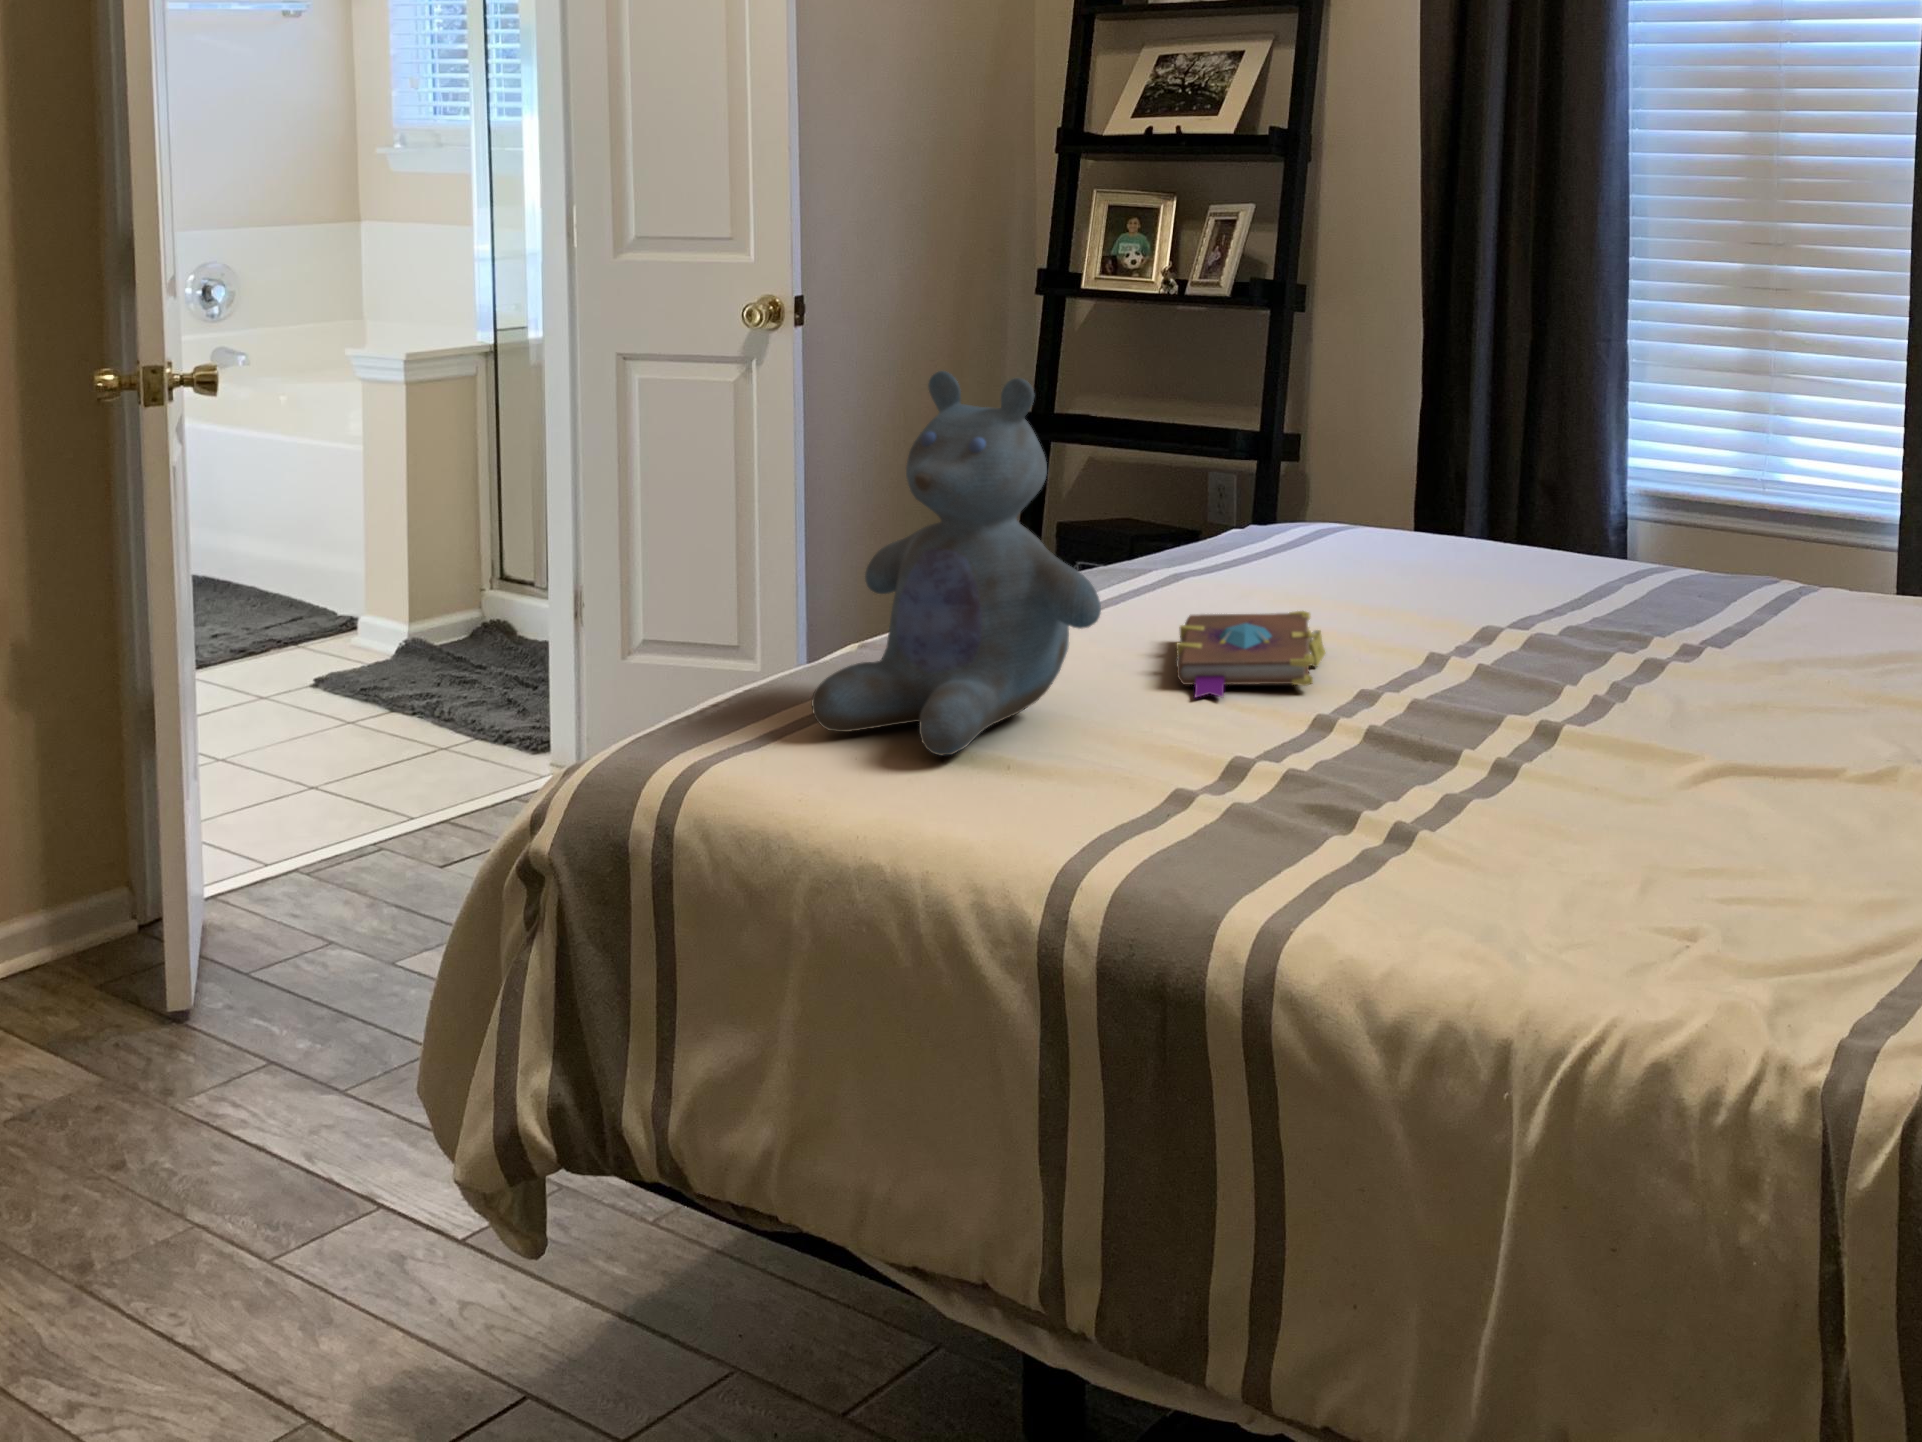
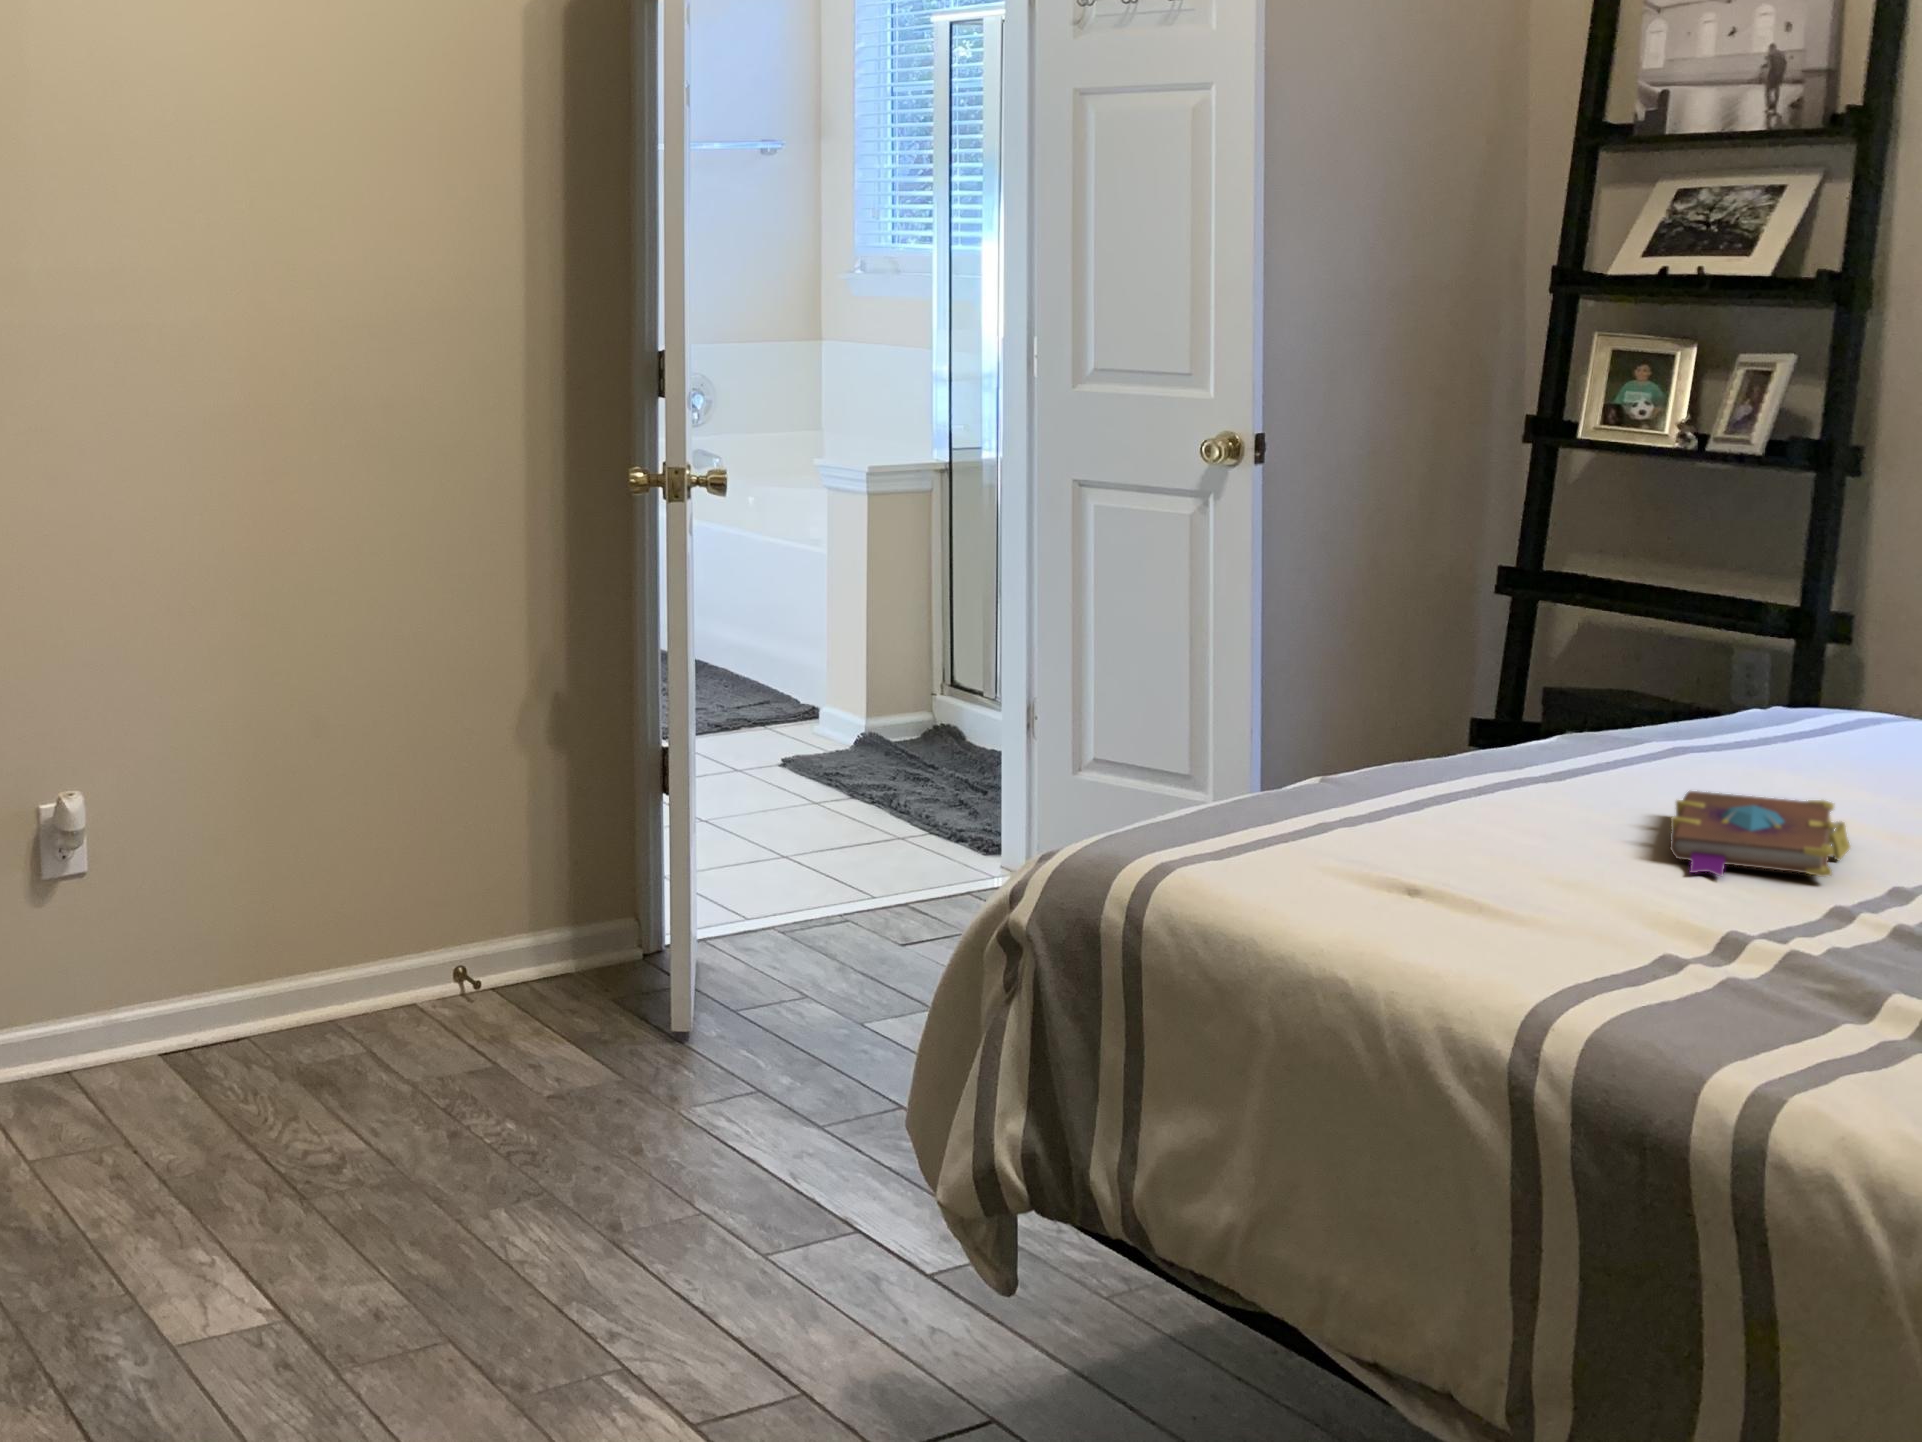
stuffed bear: present [812,371,1101,756] -> none [1279,526,1583,892]

